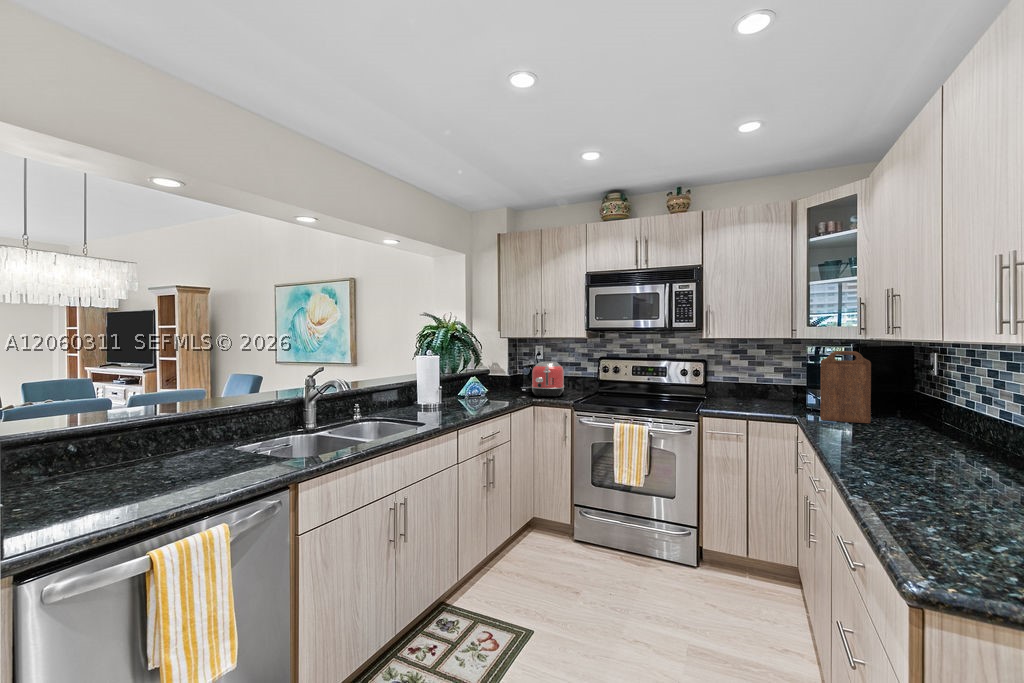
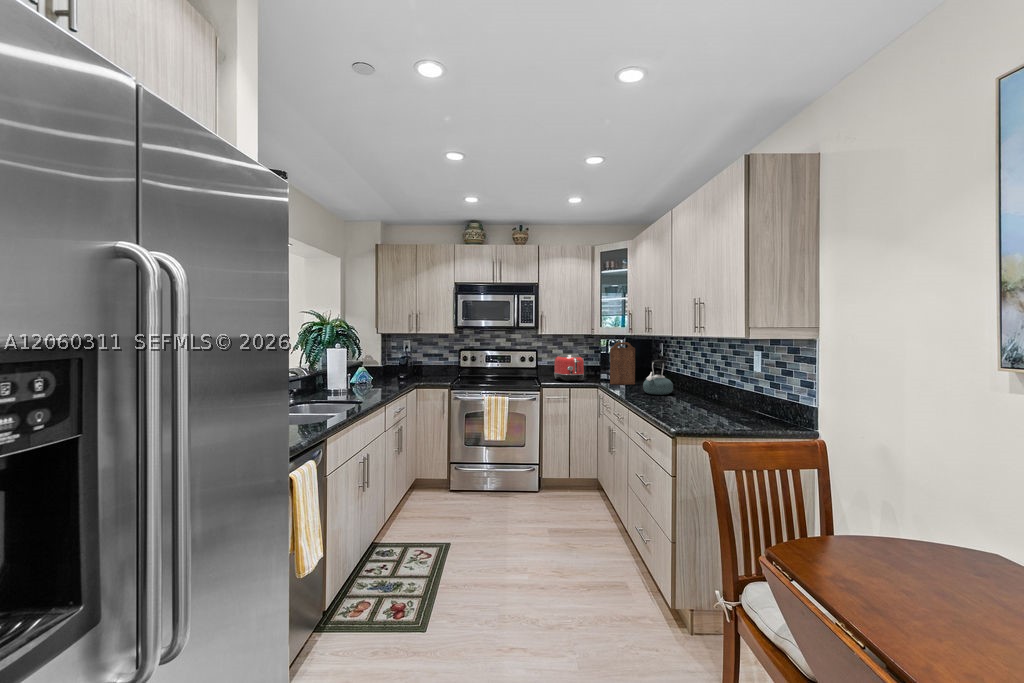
toaster: present [532,362,564,397] -> present [554,354,584,382]
kettle: none [884,386,957,456] -> present [643,360,673,395]

